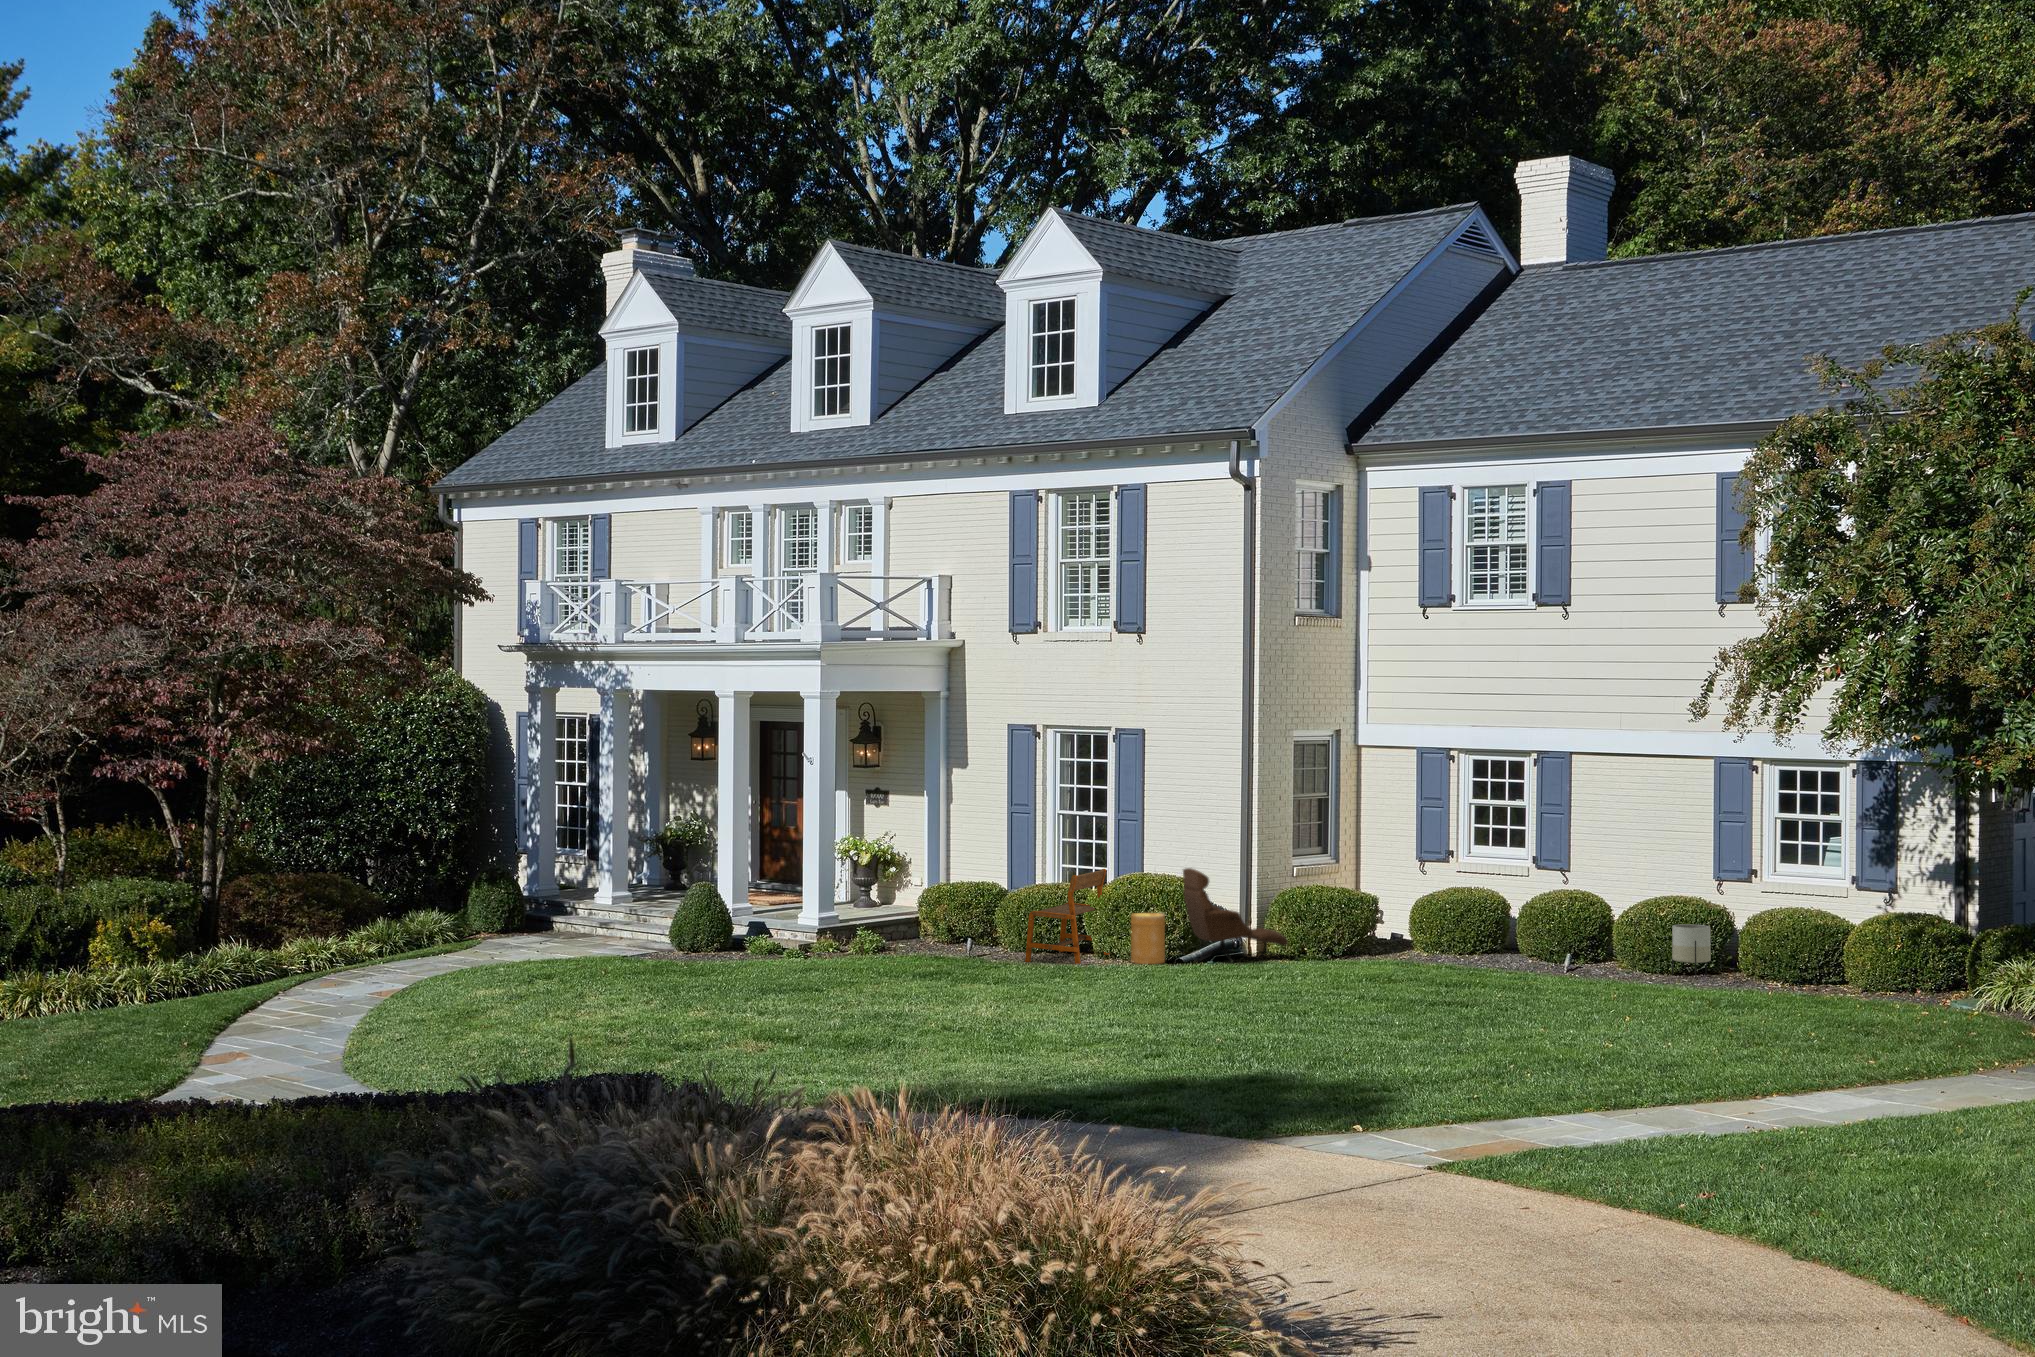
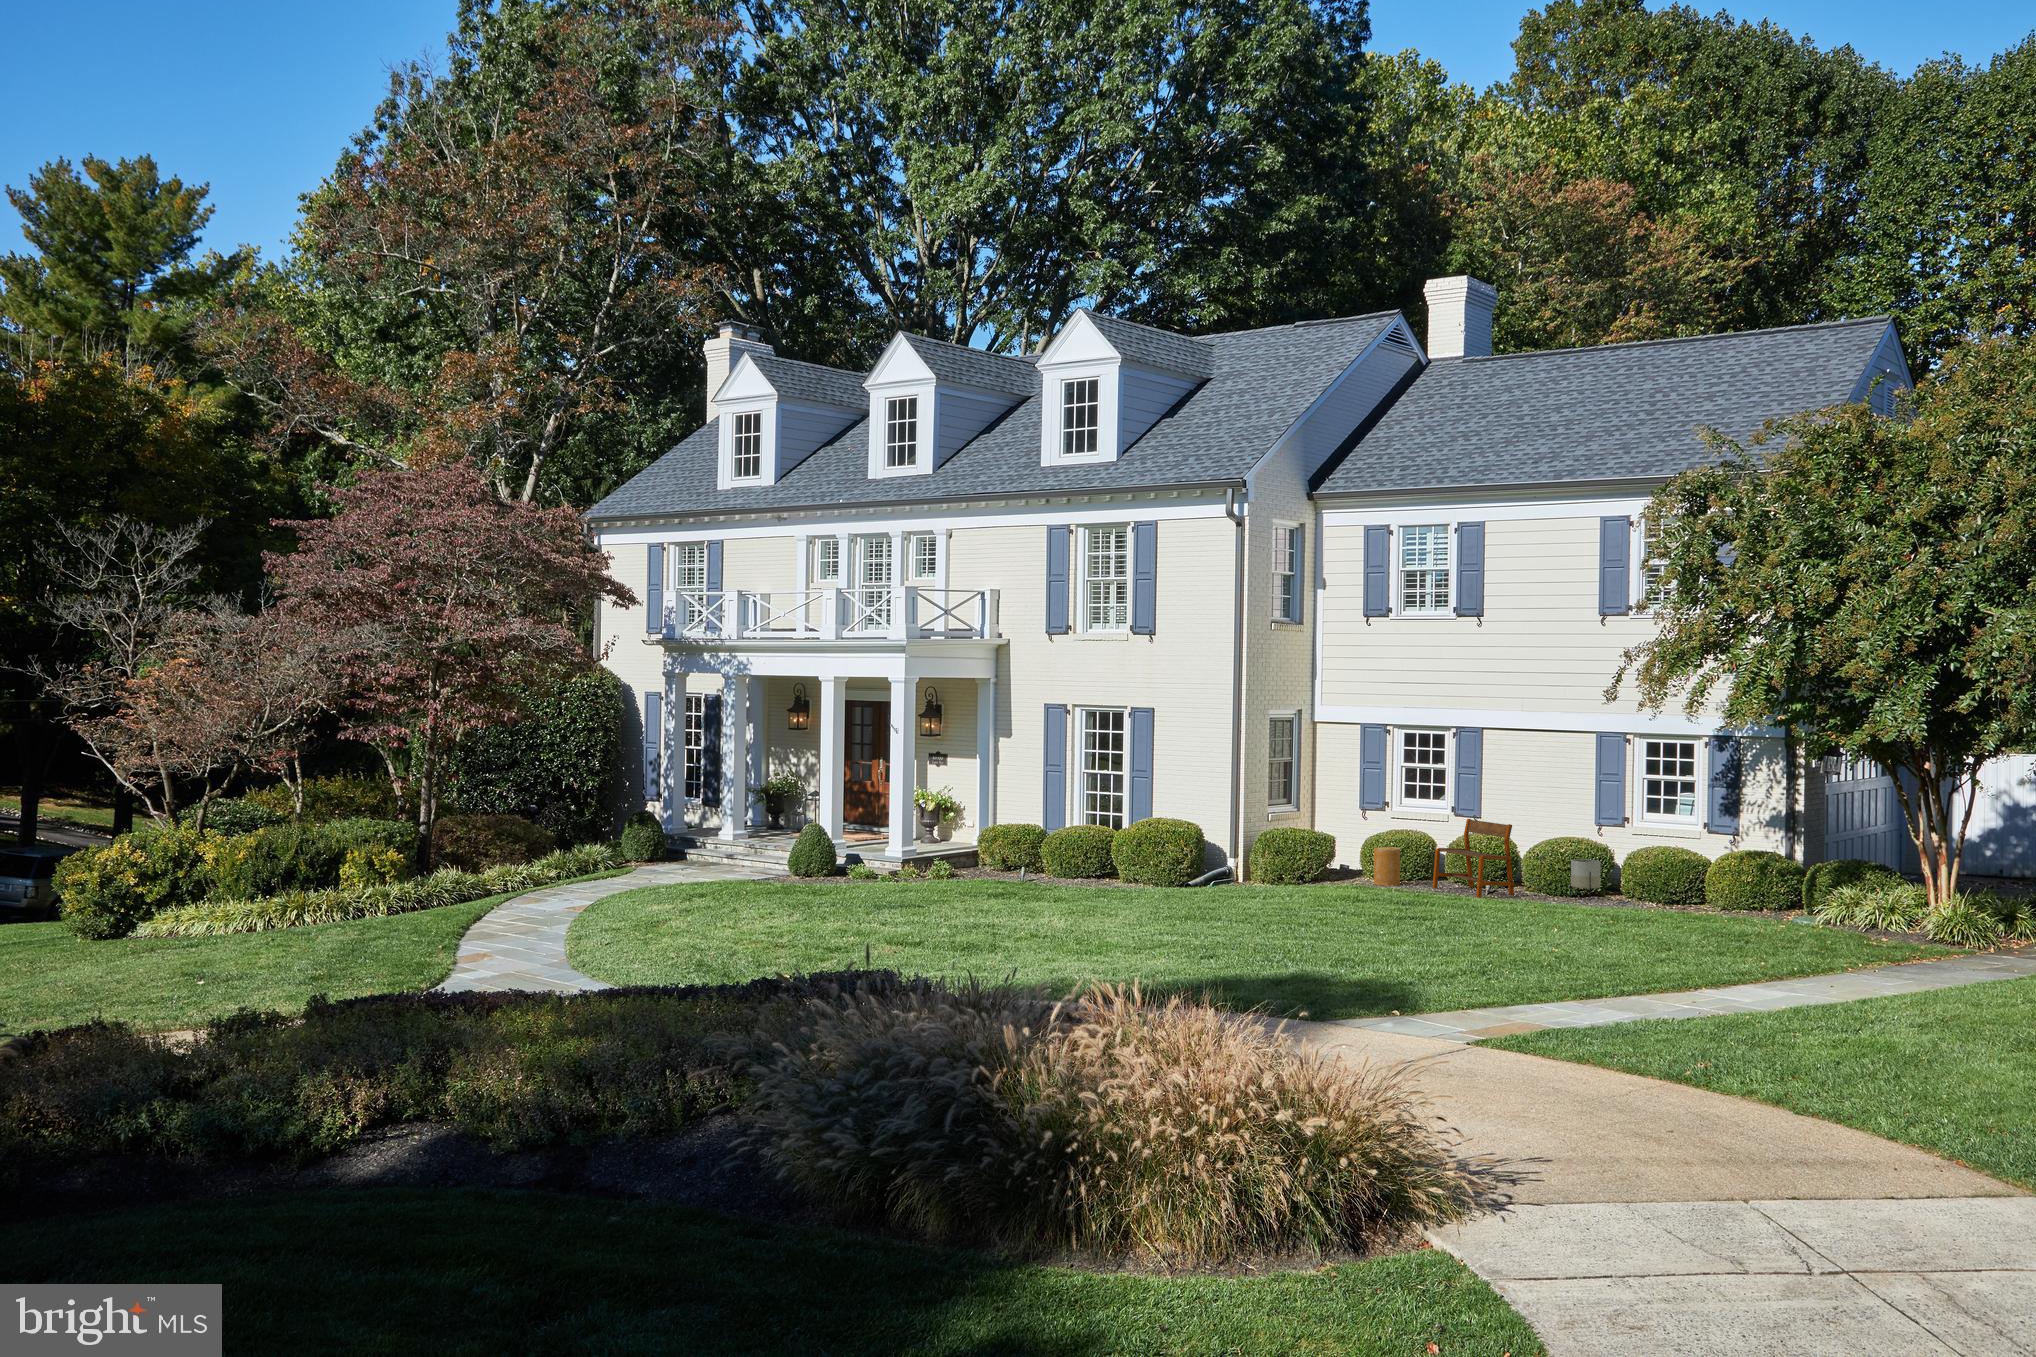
lounge chair: present [1183,868,1288,963] -> none [1190,815,1271,888]
bench: present [1025,869,1110,964] -> present [1433,819,1514,897]
basket: present [1131,913,1165,964] -> present [1374,847,1401,886]

